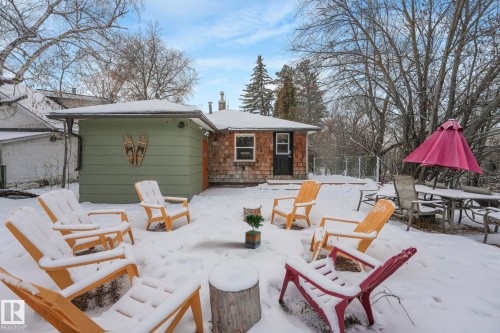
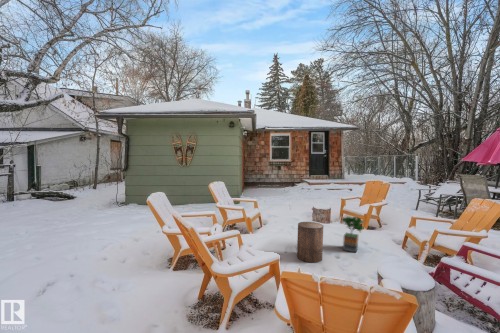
stool: none [193,219,218,258] -> present [297,222,323,262]

